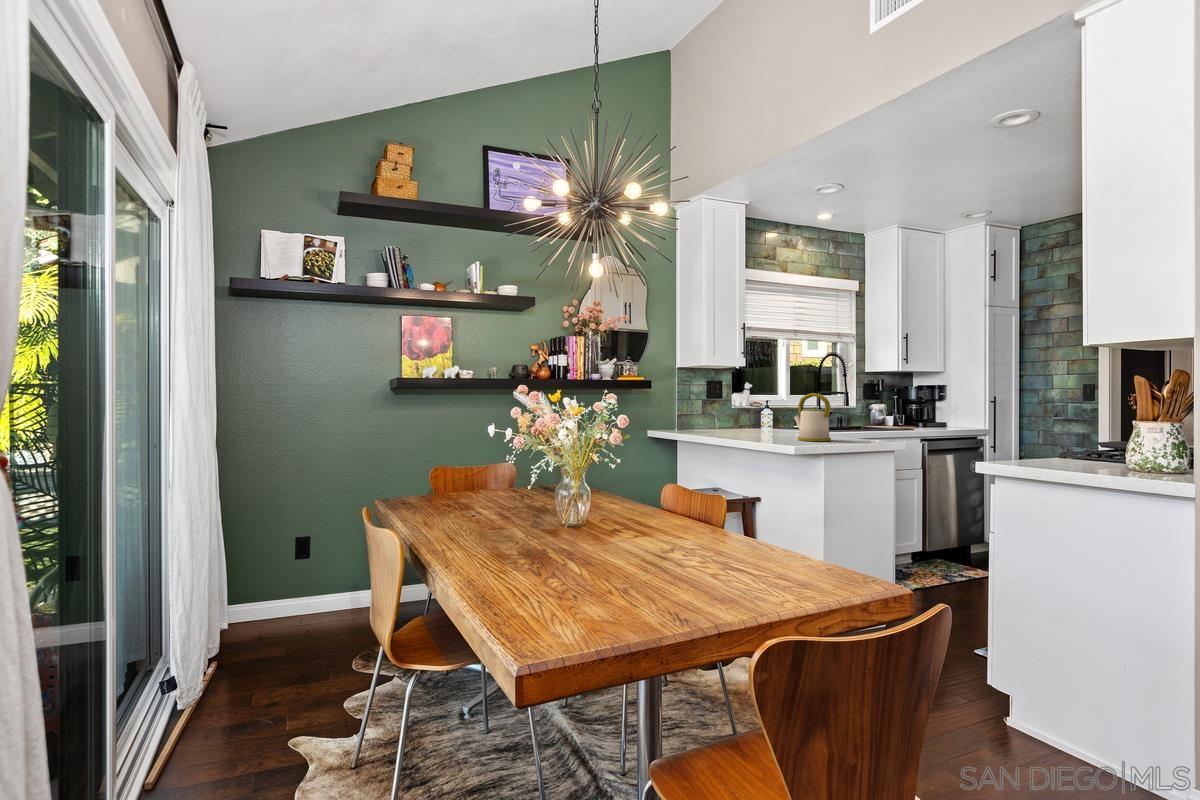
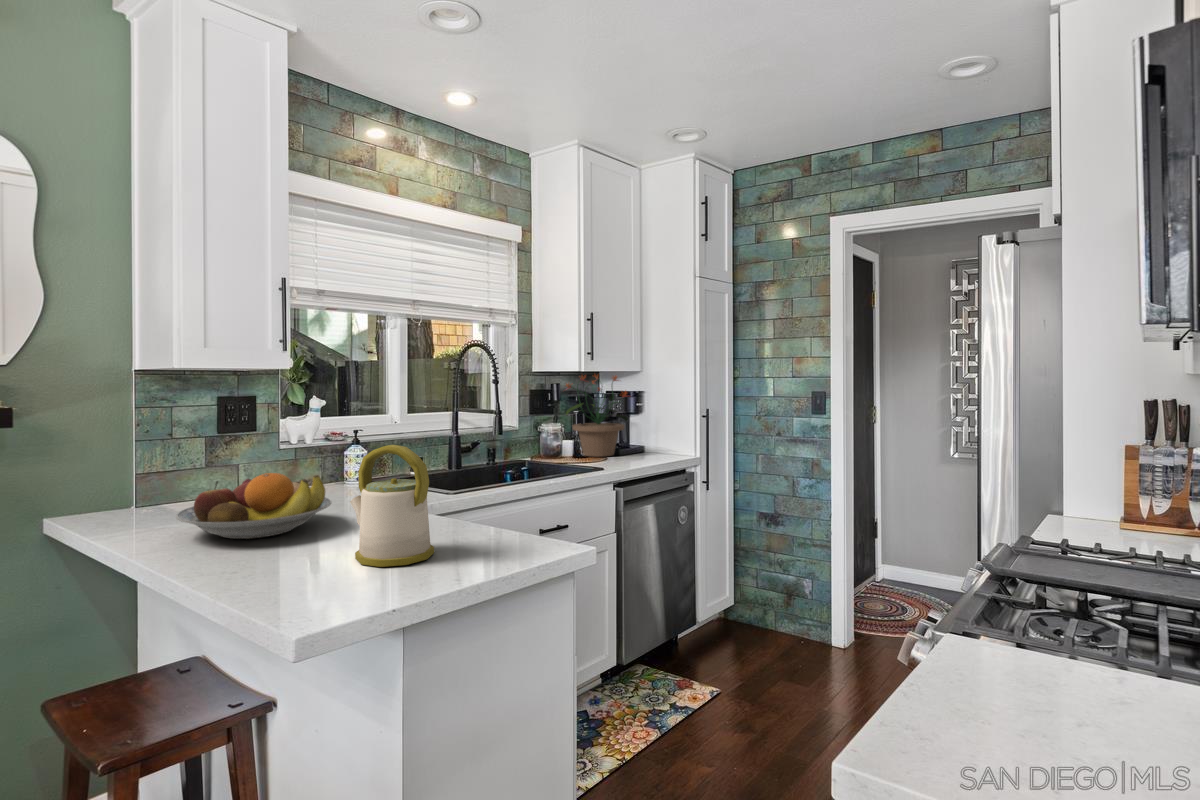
potted plant: none [886,373,936,426] -> present [566,375,629,457]
fruit bowl: none [716,409,777,435] -> present [176,473,332,539]

